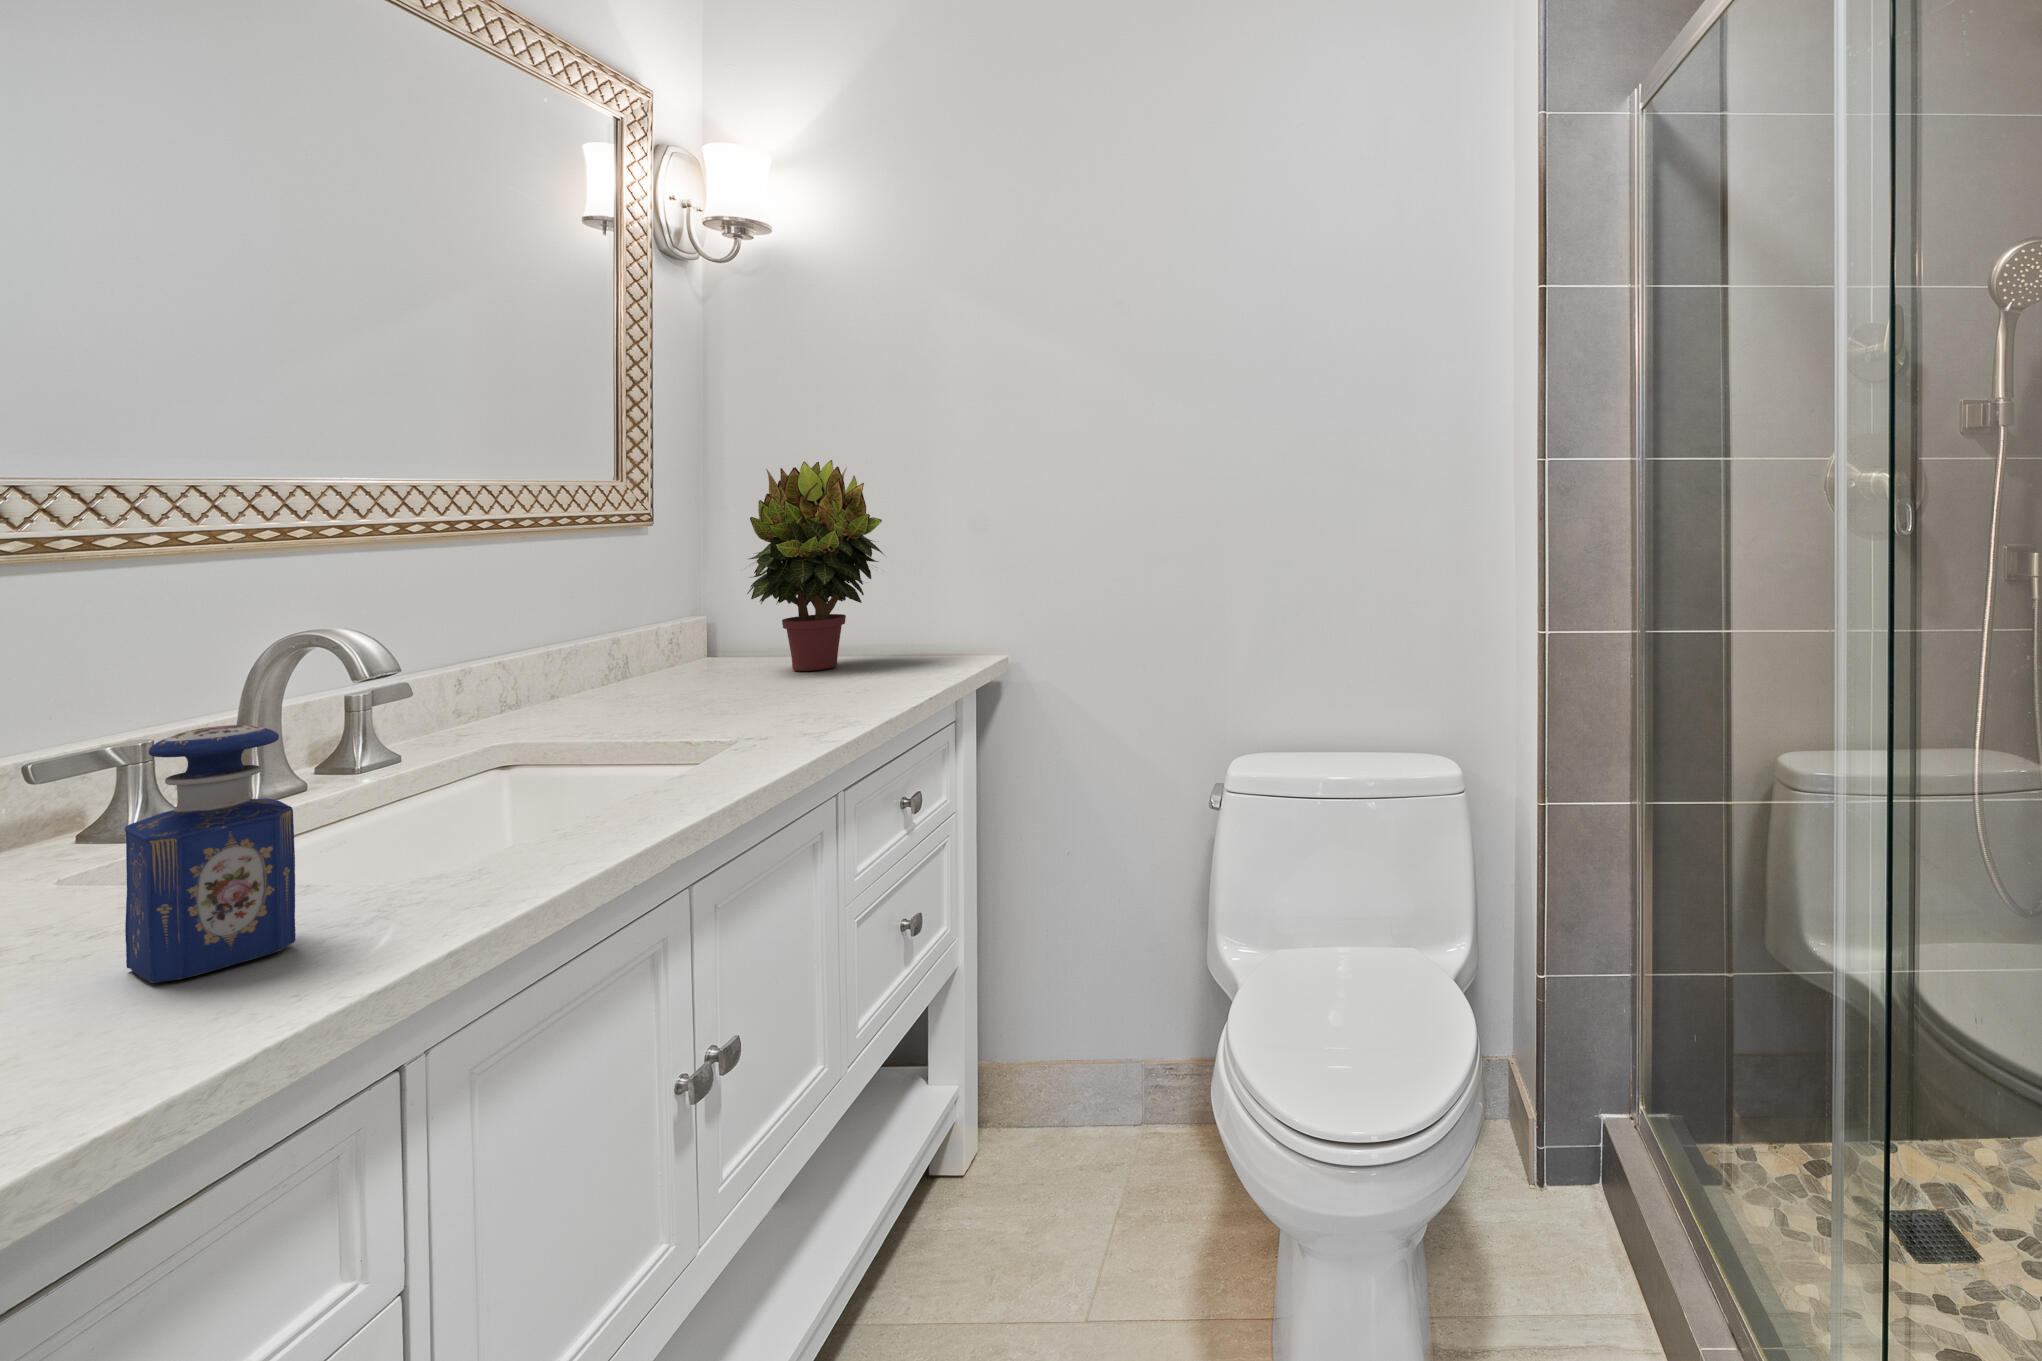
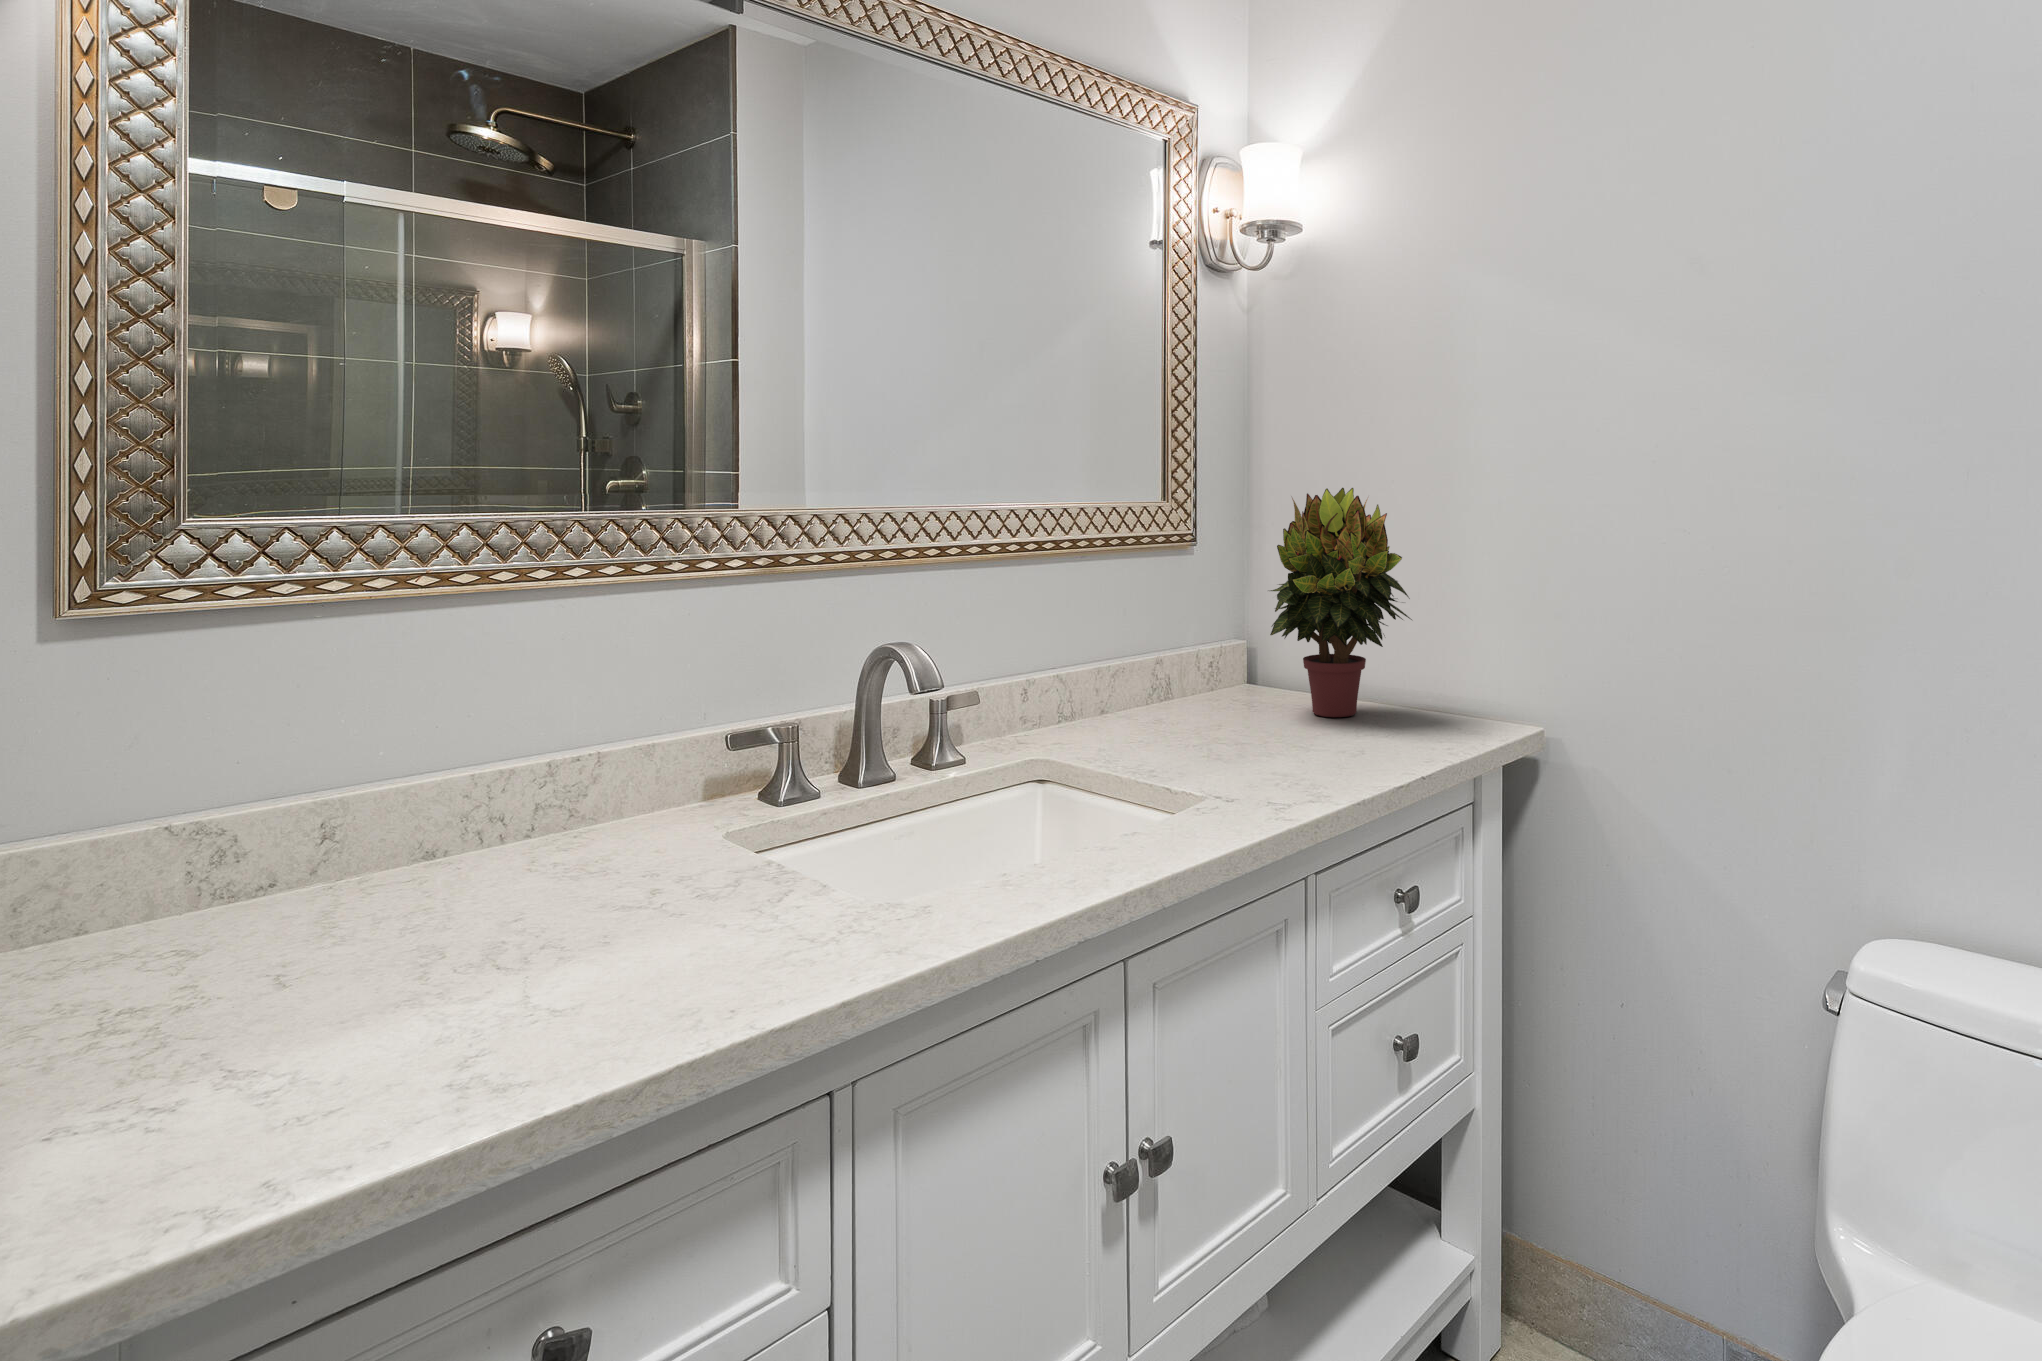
perfume bottle: present [125,725,296,983] -> none [644,785,748,1009]

